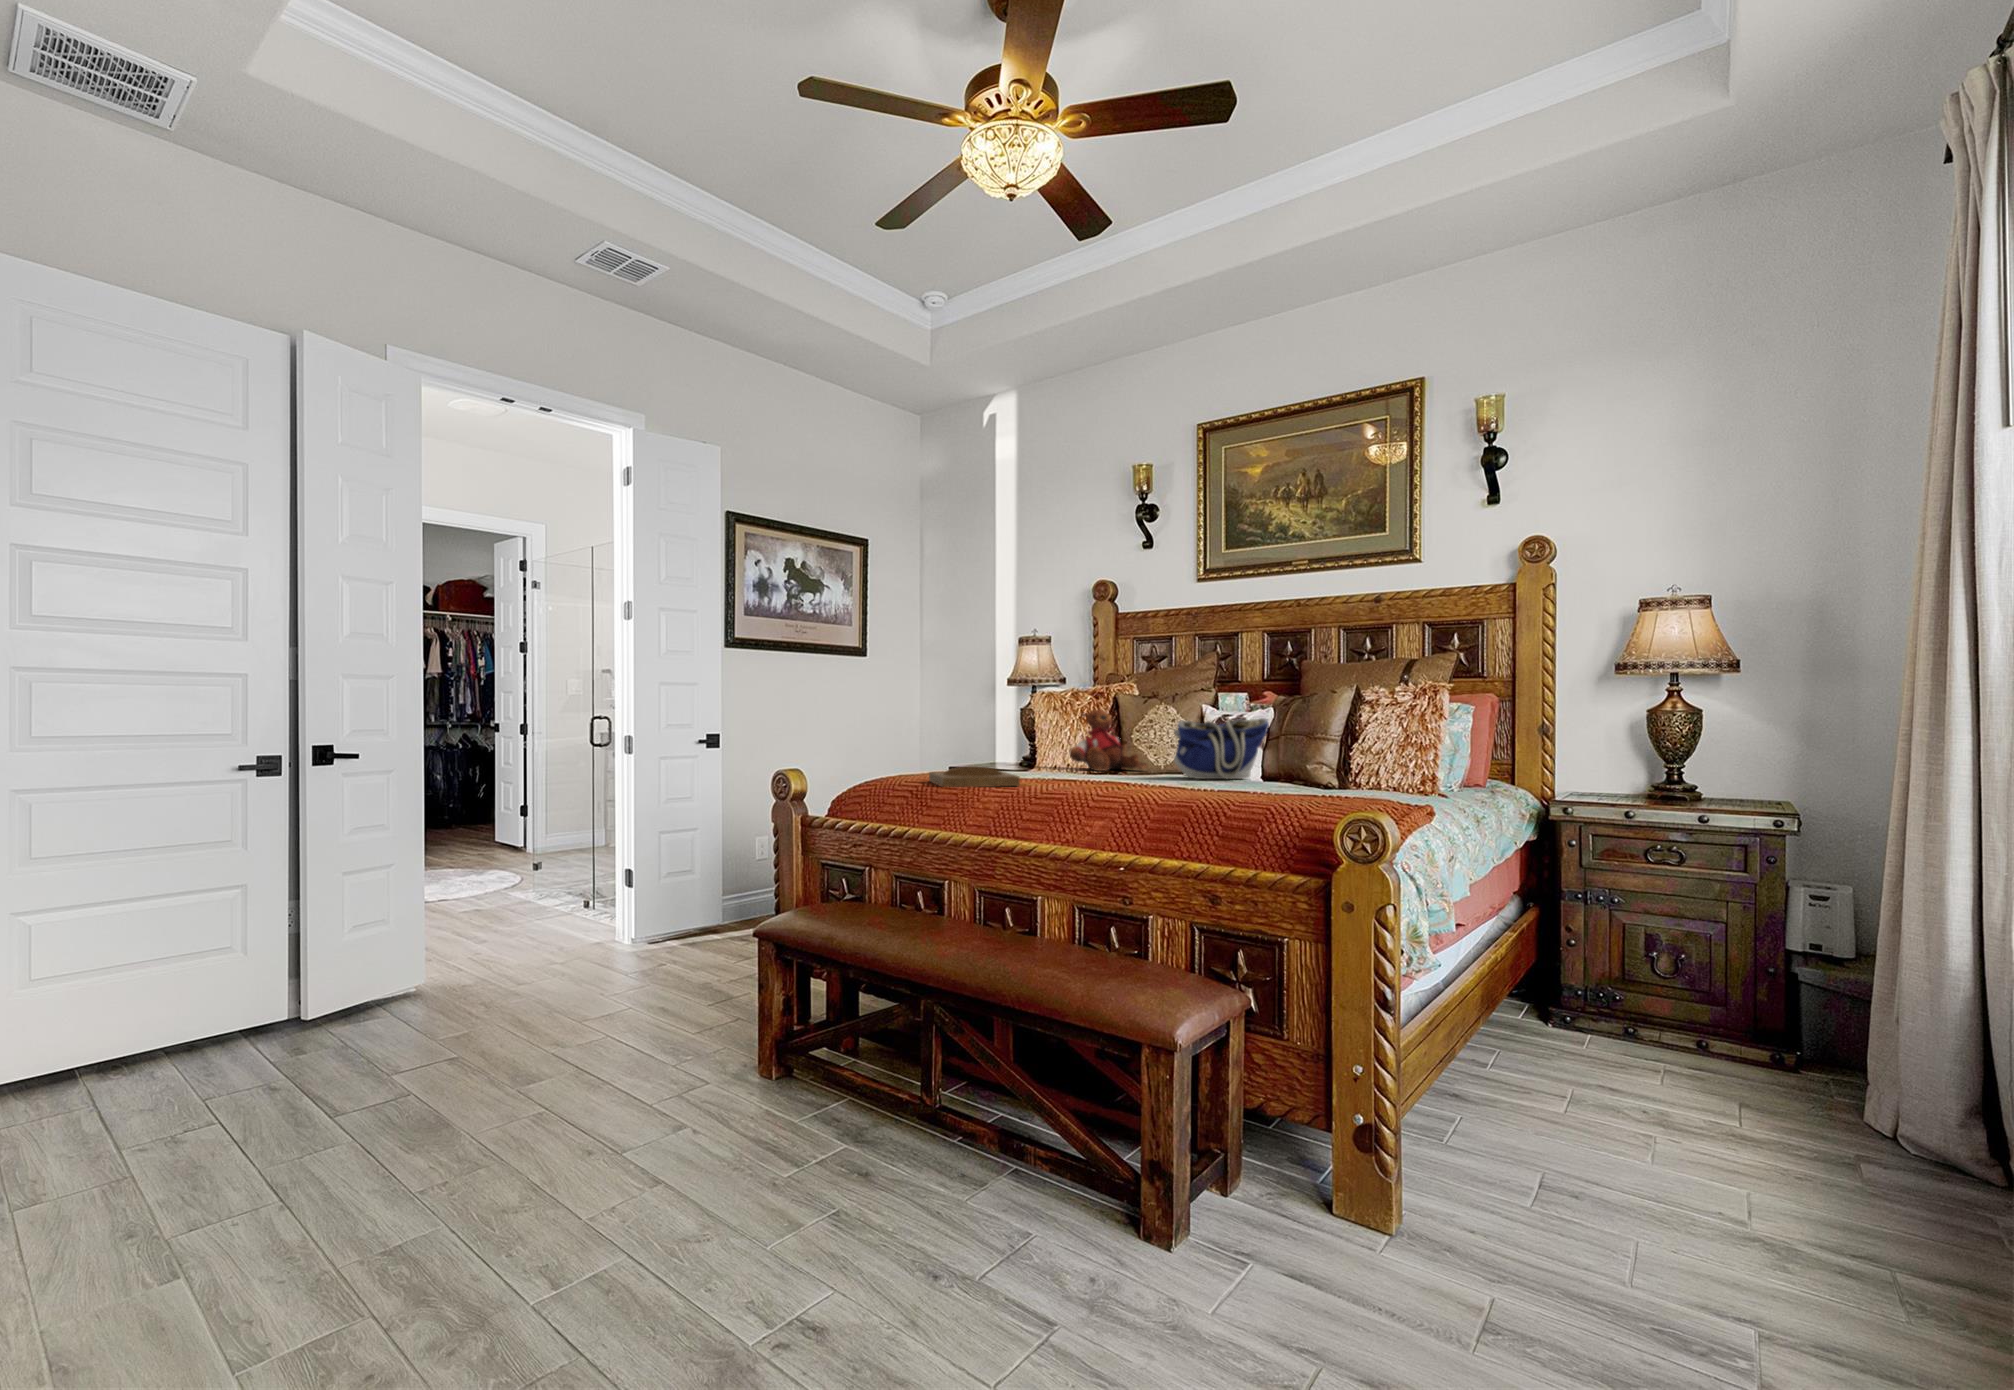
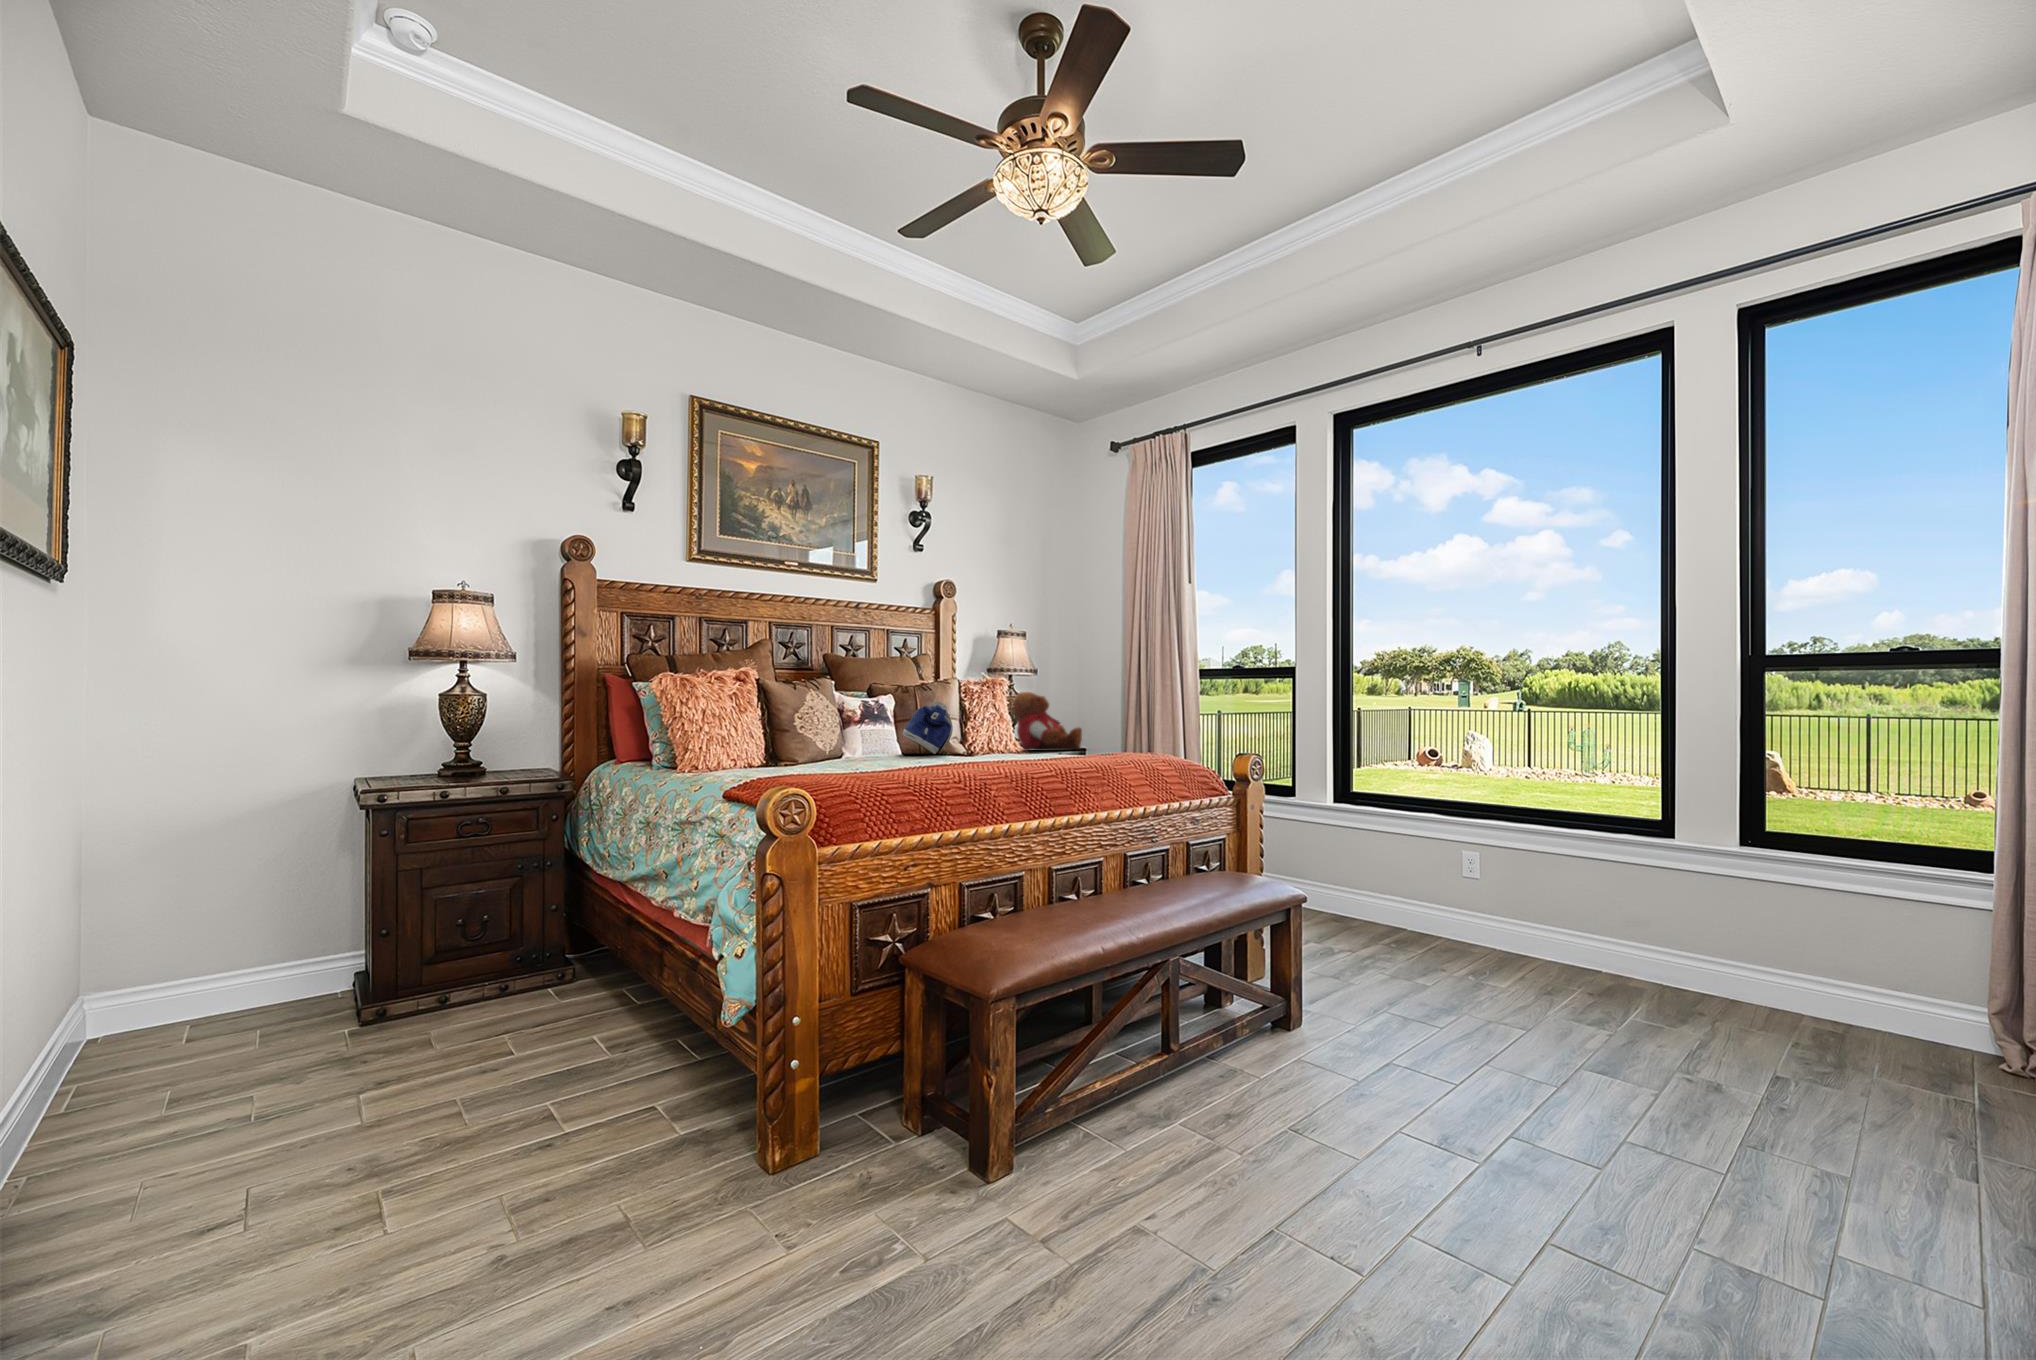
teddy bear: present [1069,709,1148,771] -> present [1013,692,1082,750]
tray: present [929,766,1020,787] -> none [976,748,1061,768]

